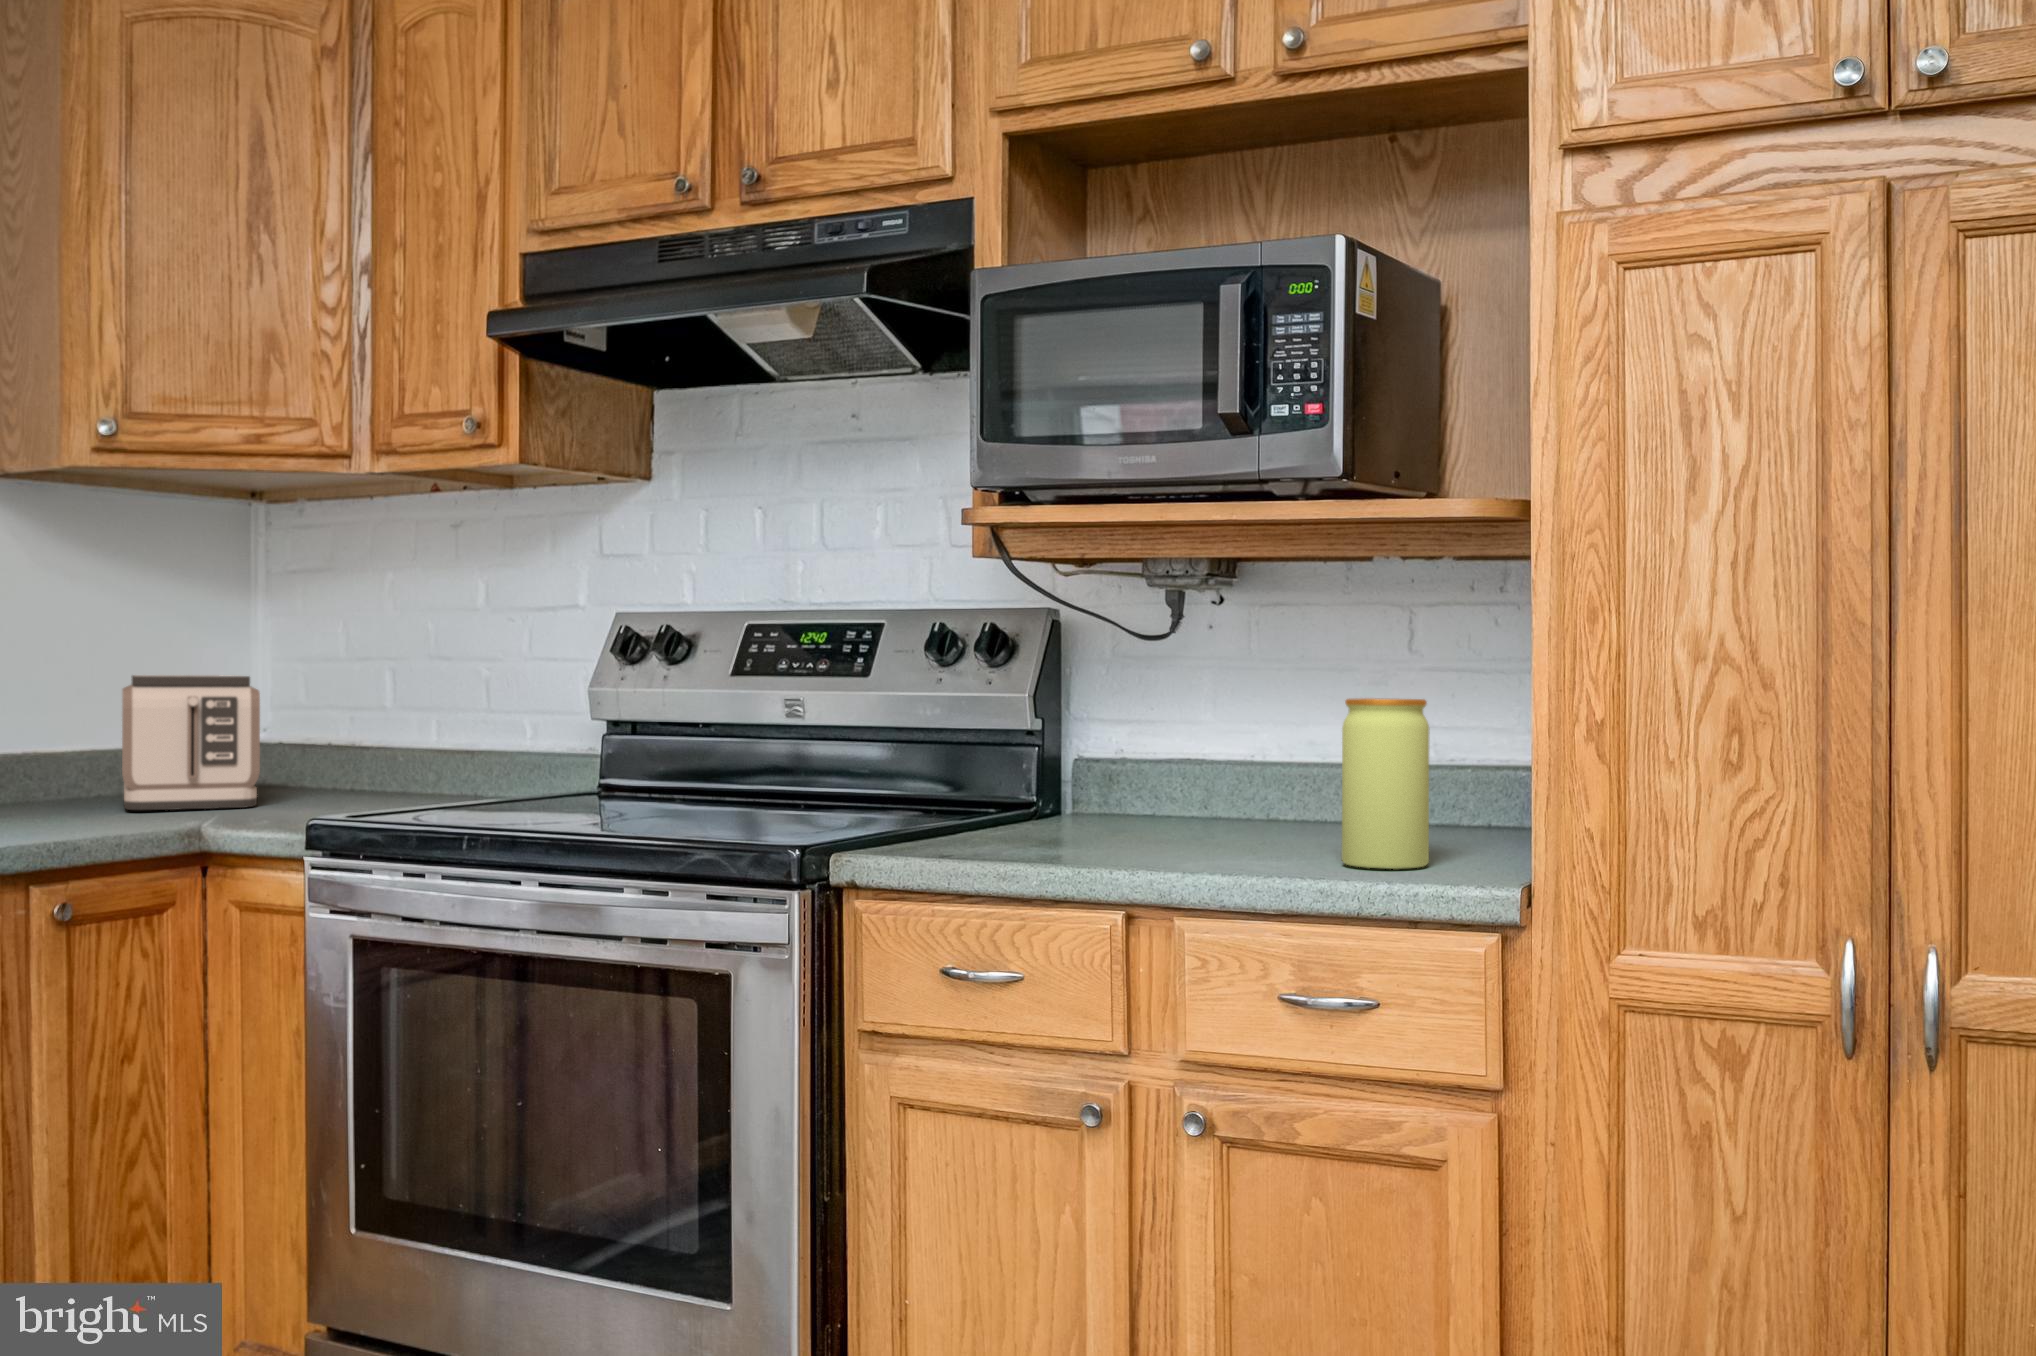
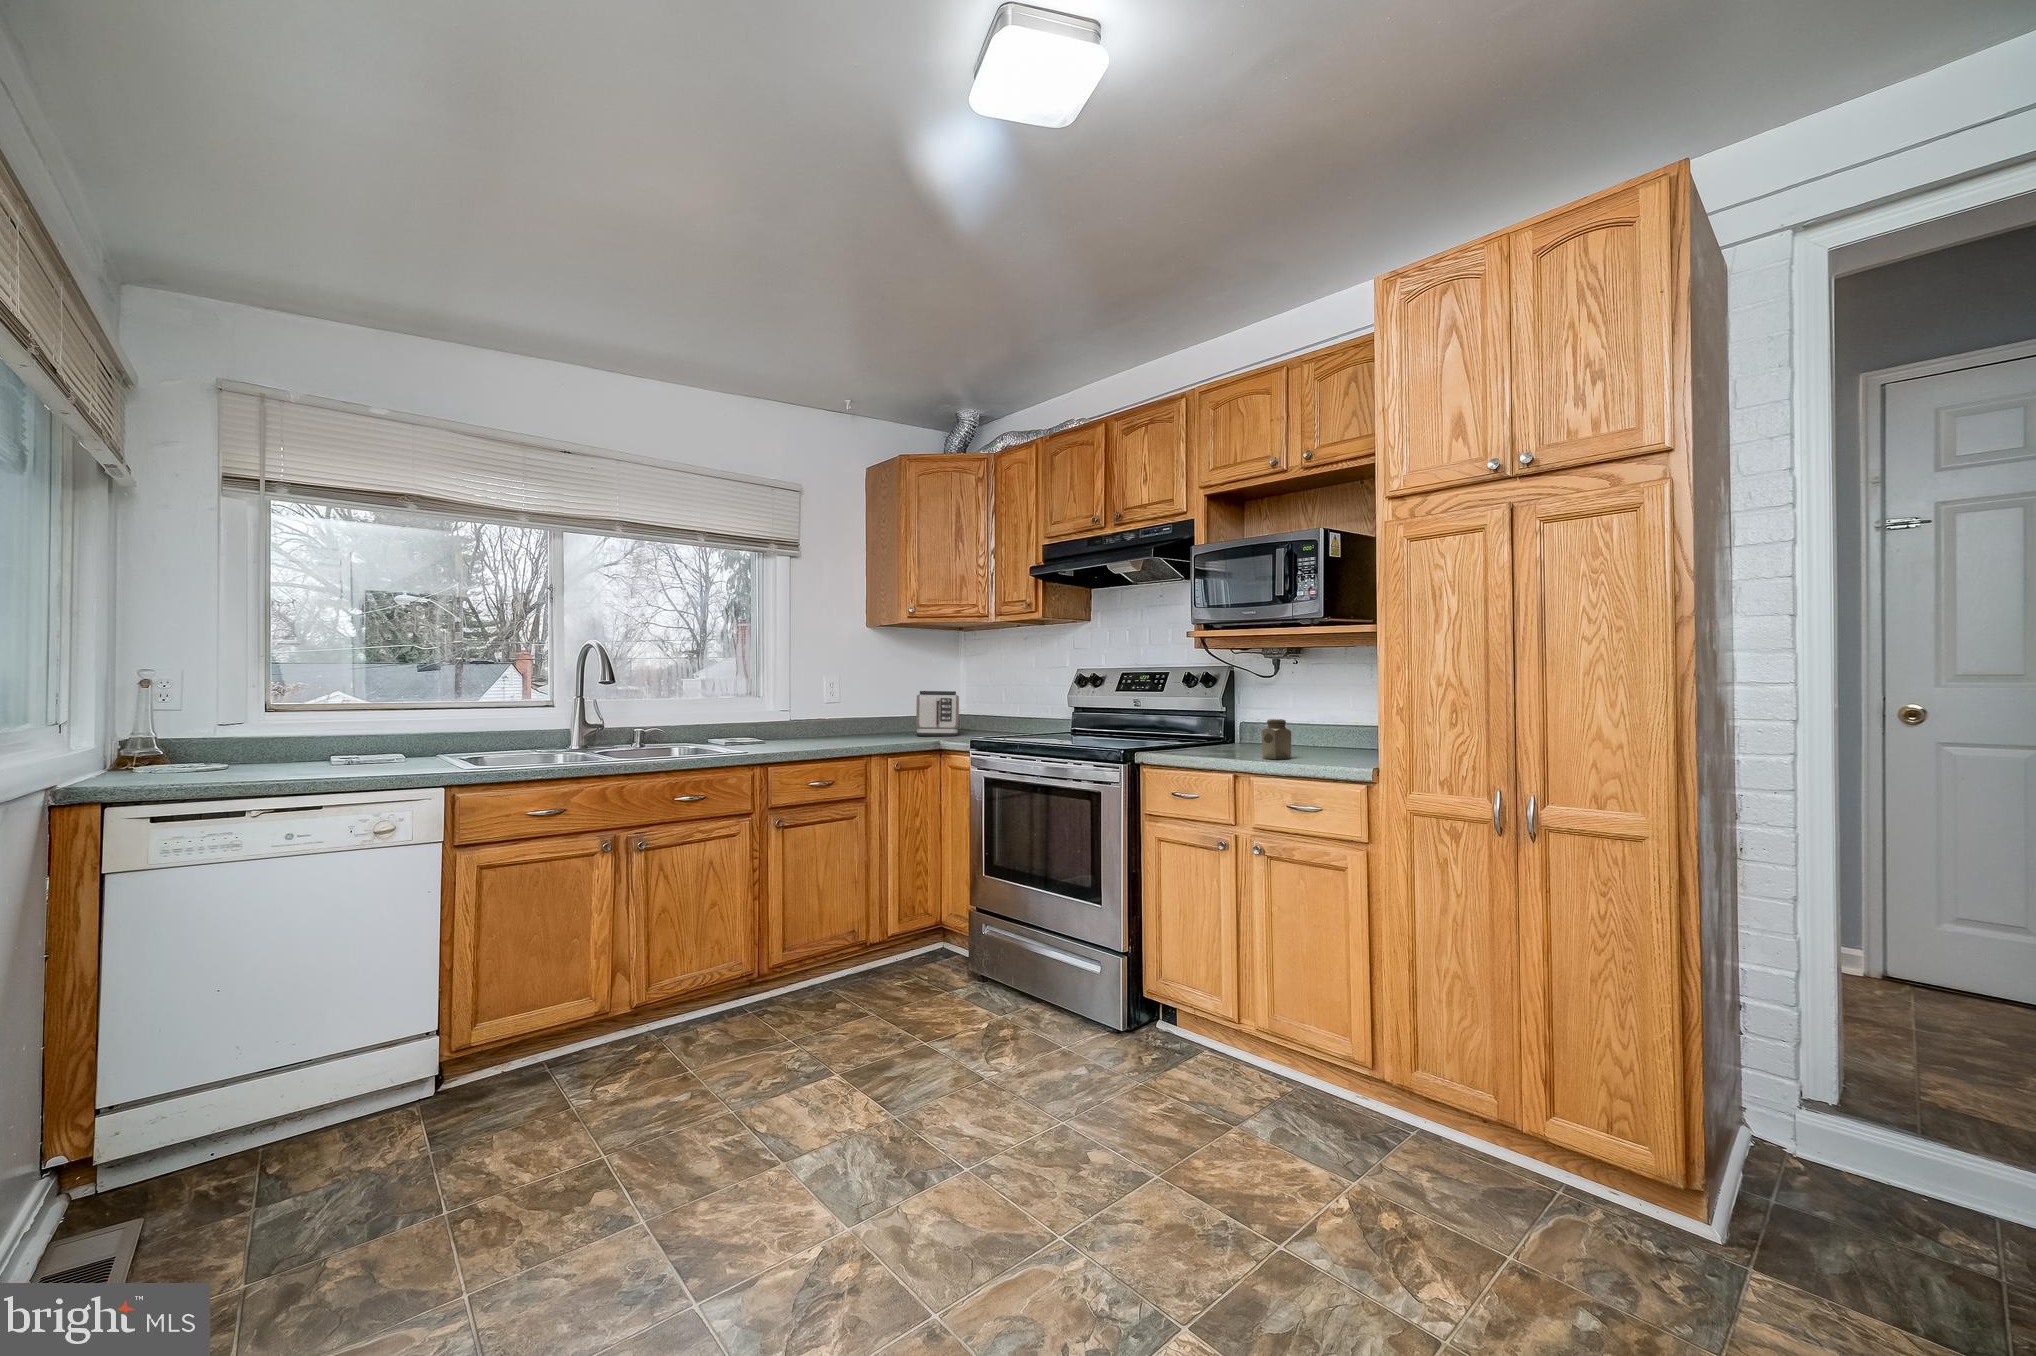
jar: present [1342,698,1429,869] -> none [1315,699,1348,761]
salt shaker: none [1200,754,1279,867] -> present [1262,719,1291,759]

